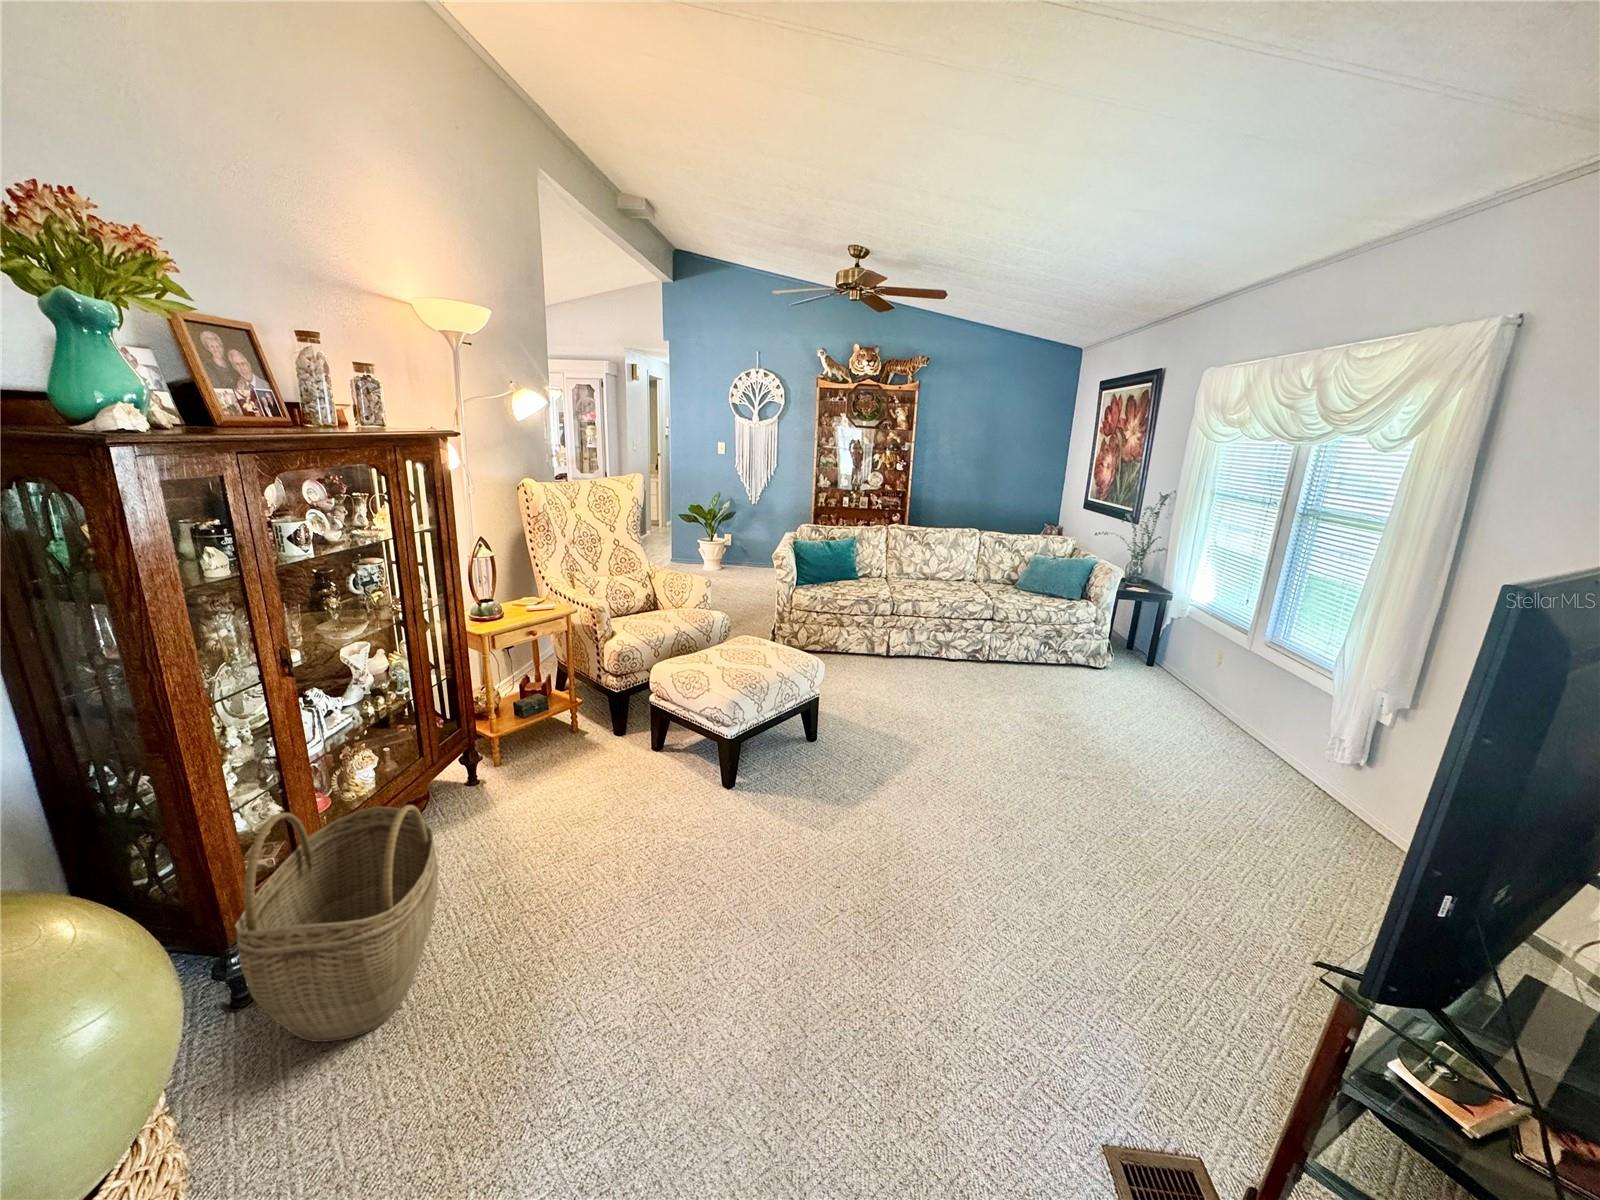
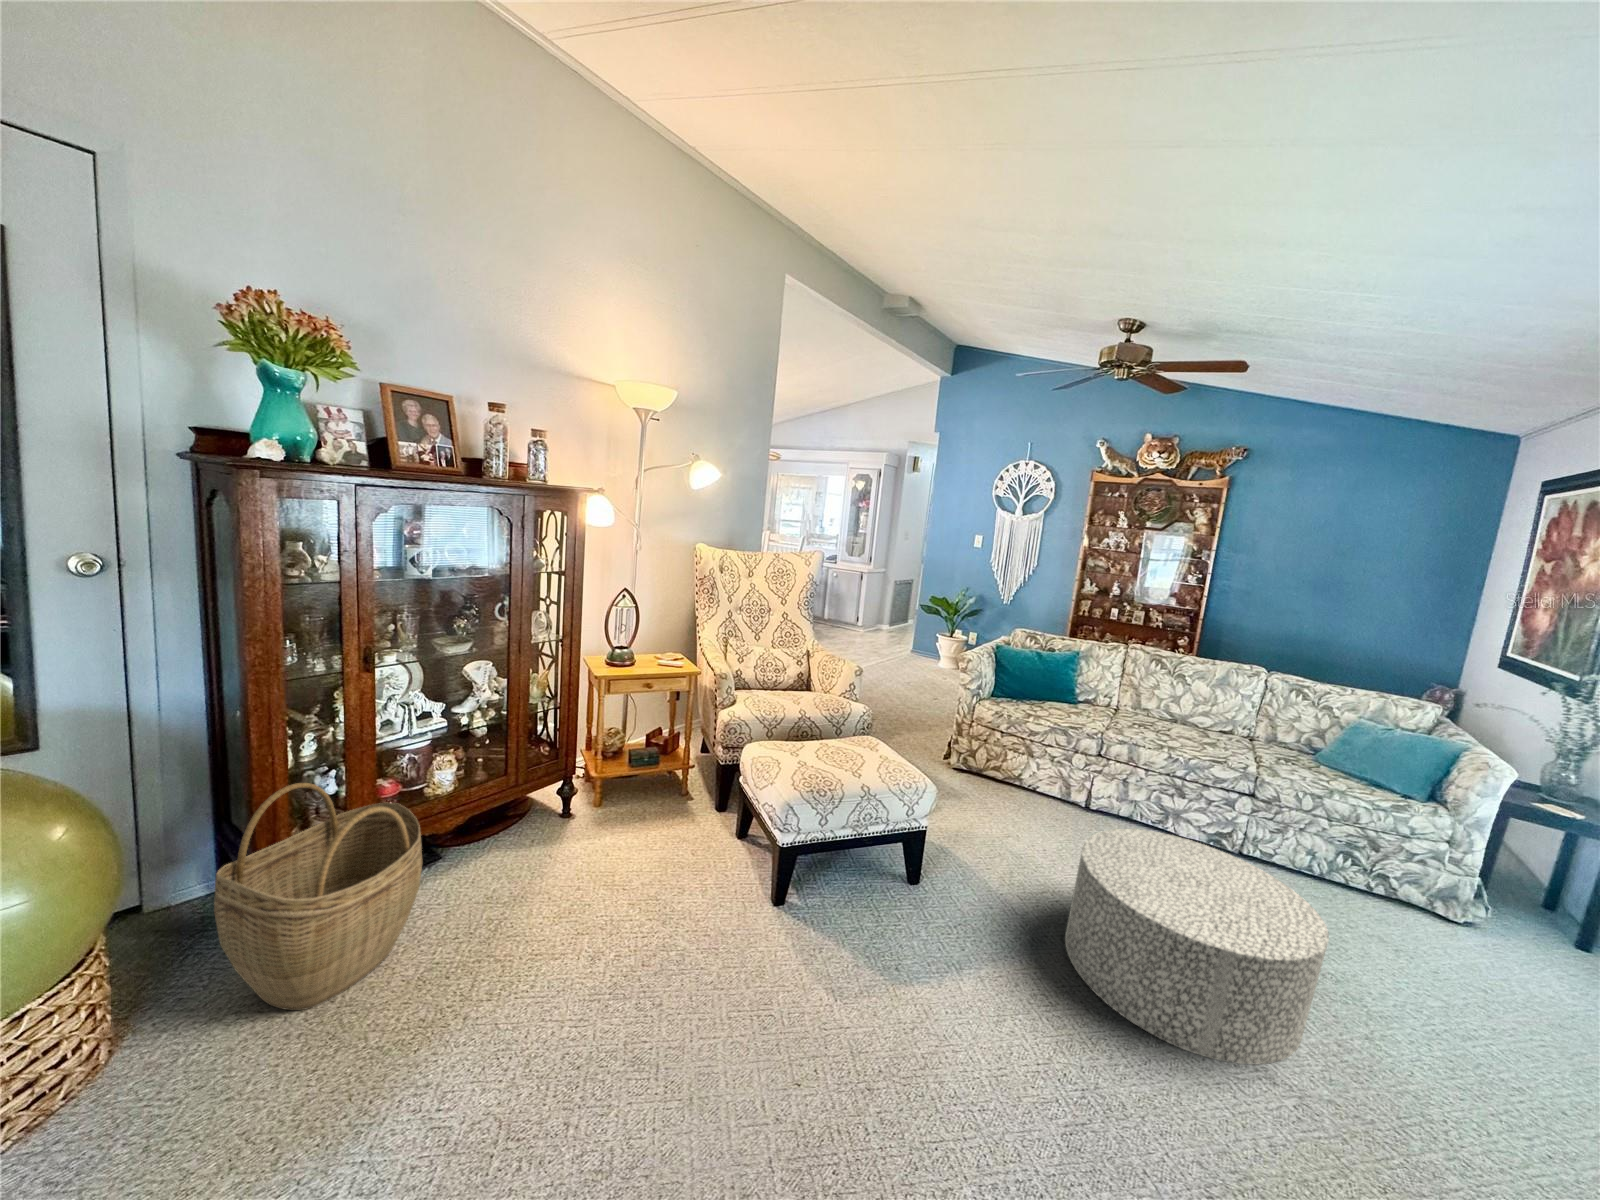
ottoman: none [926,655,1083,780] -> present [1065,829,1329,1064]

